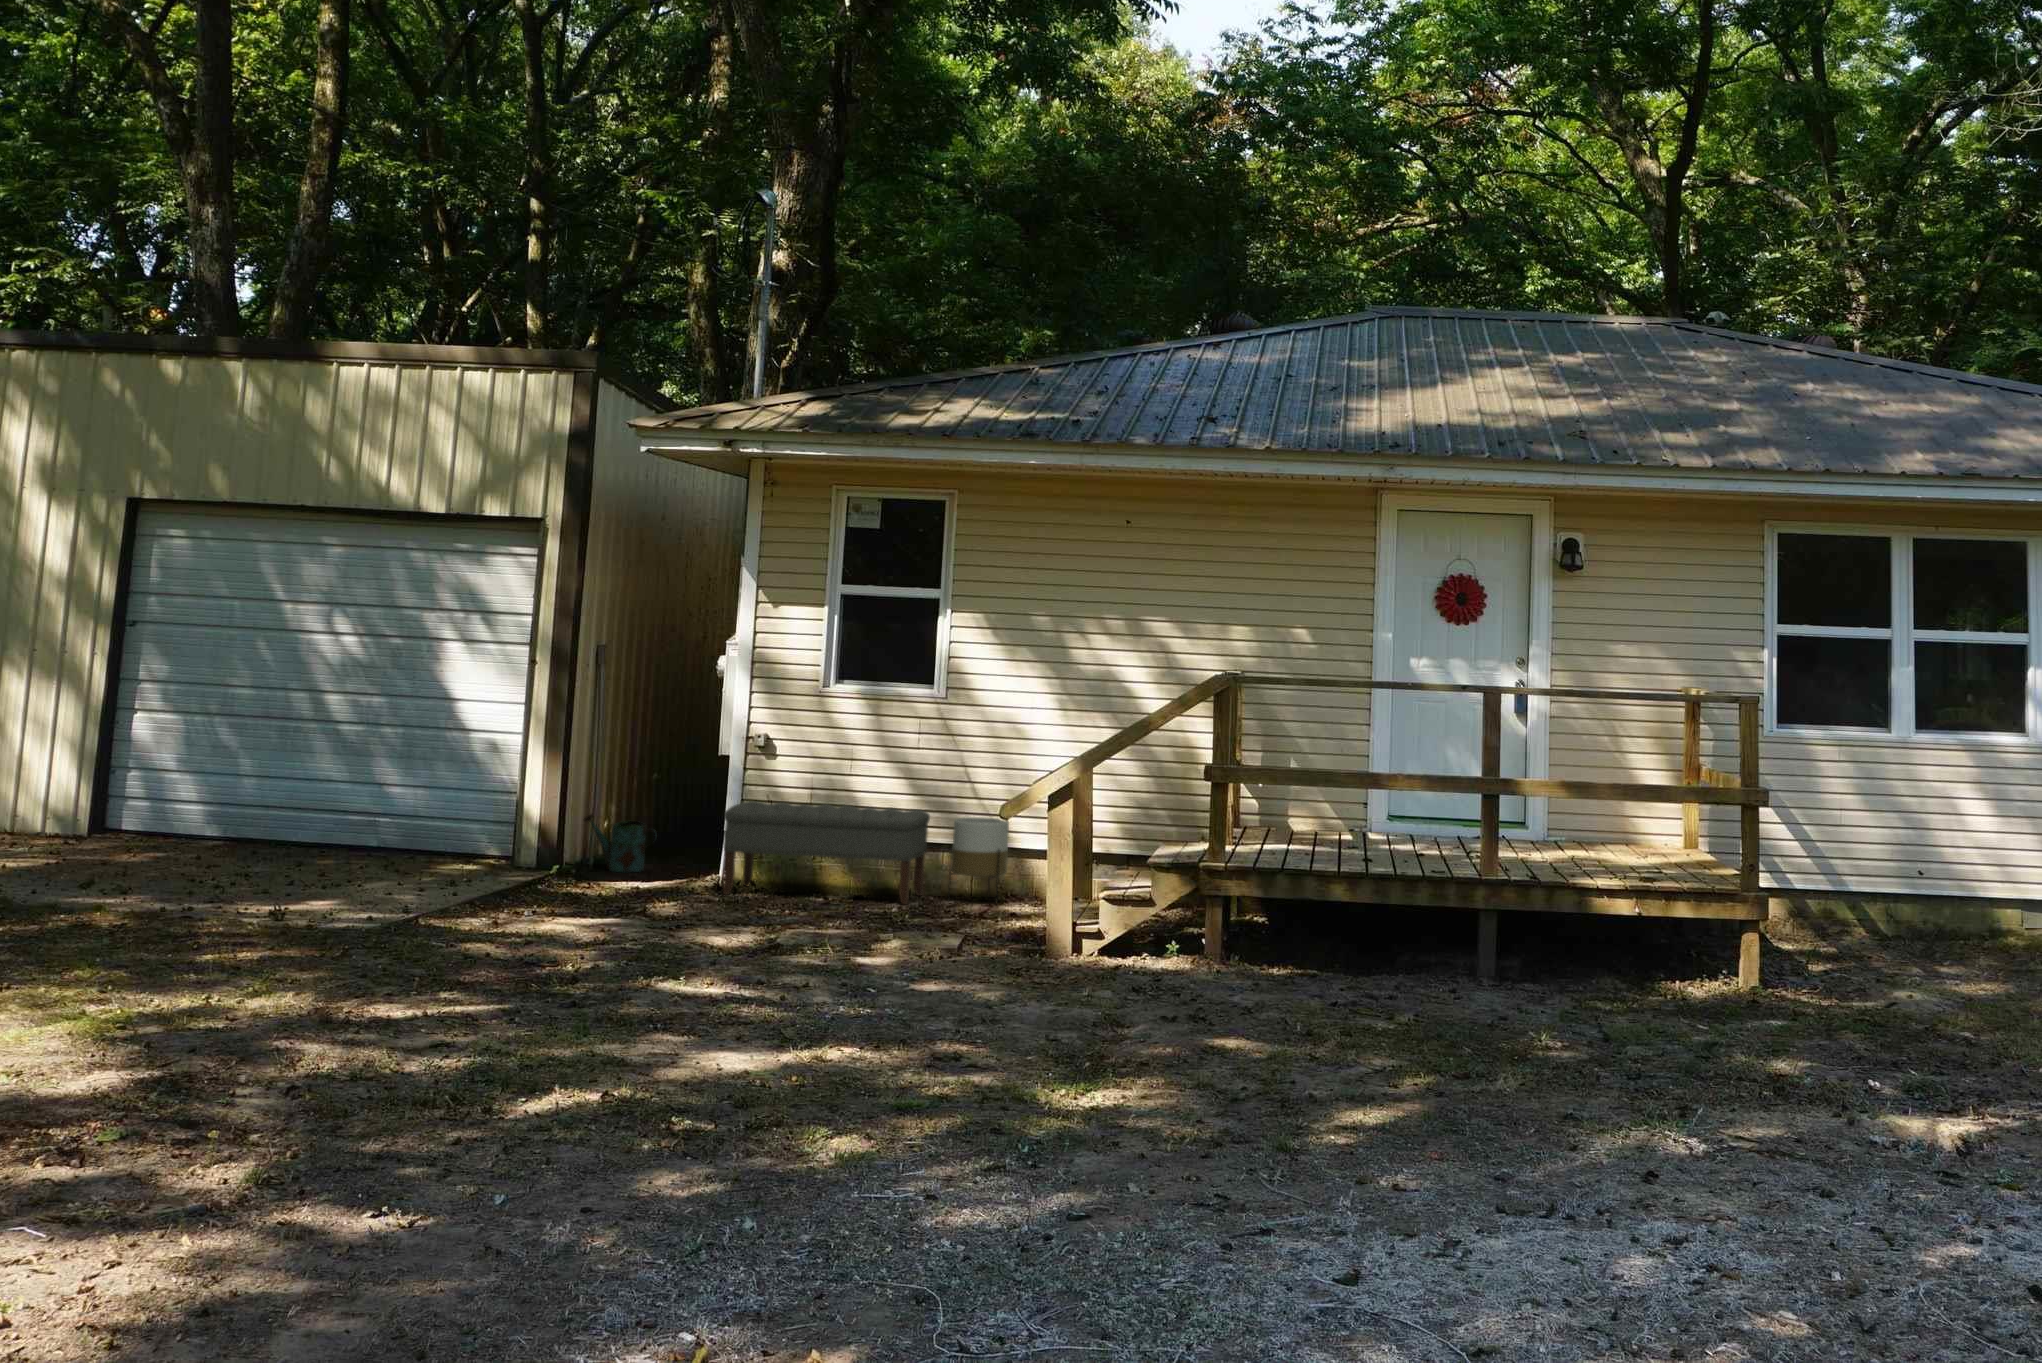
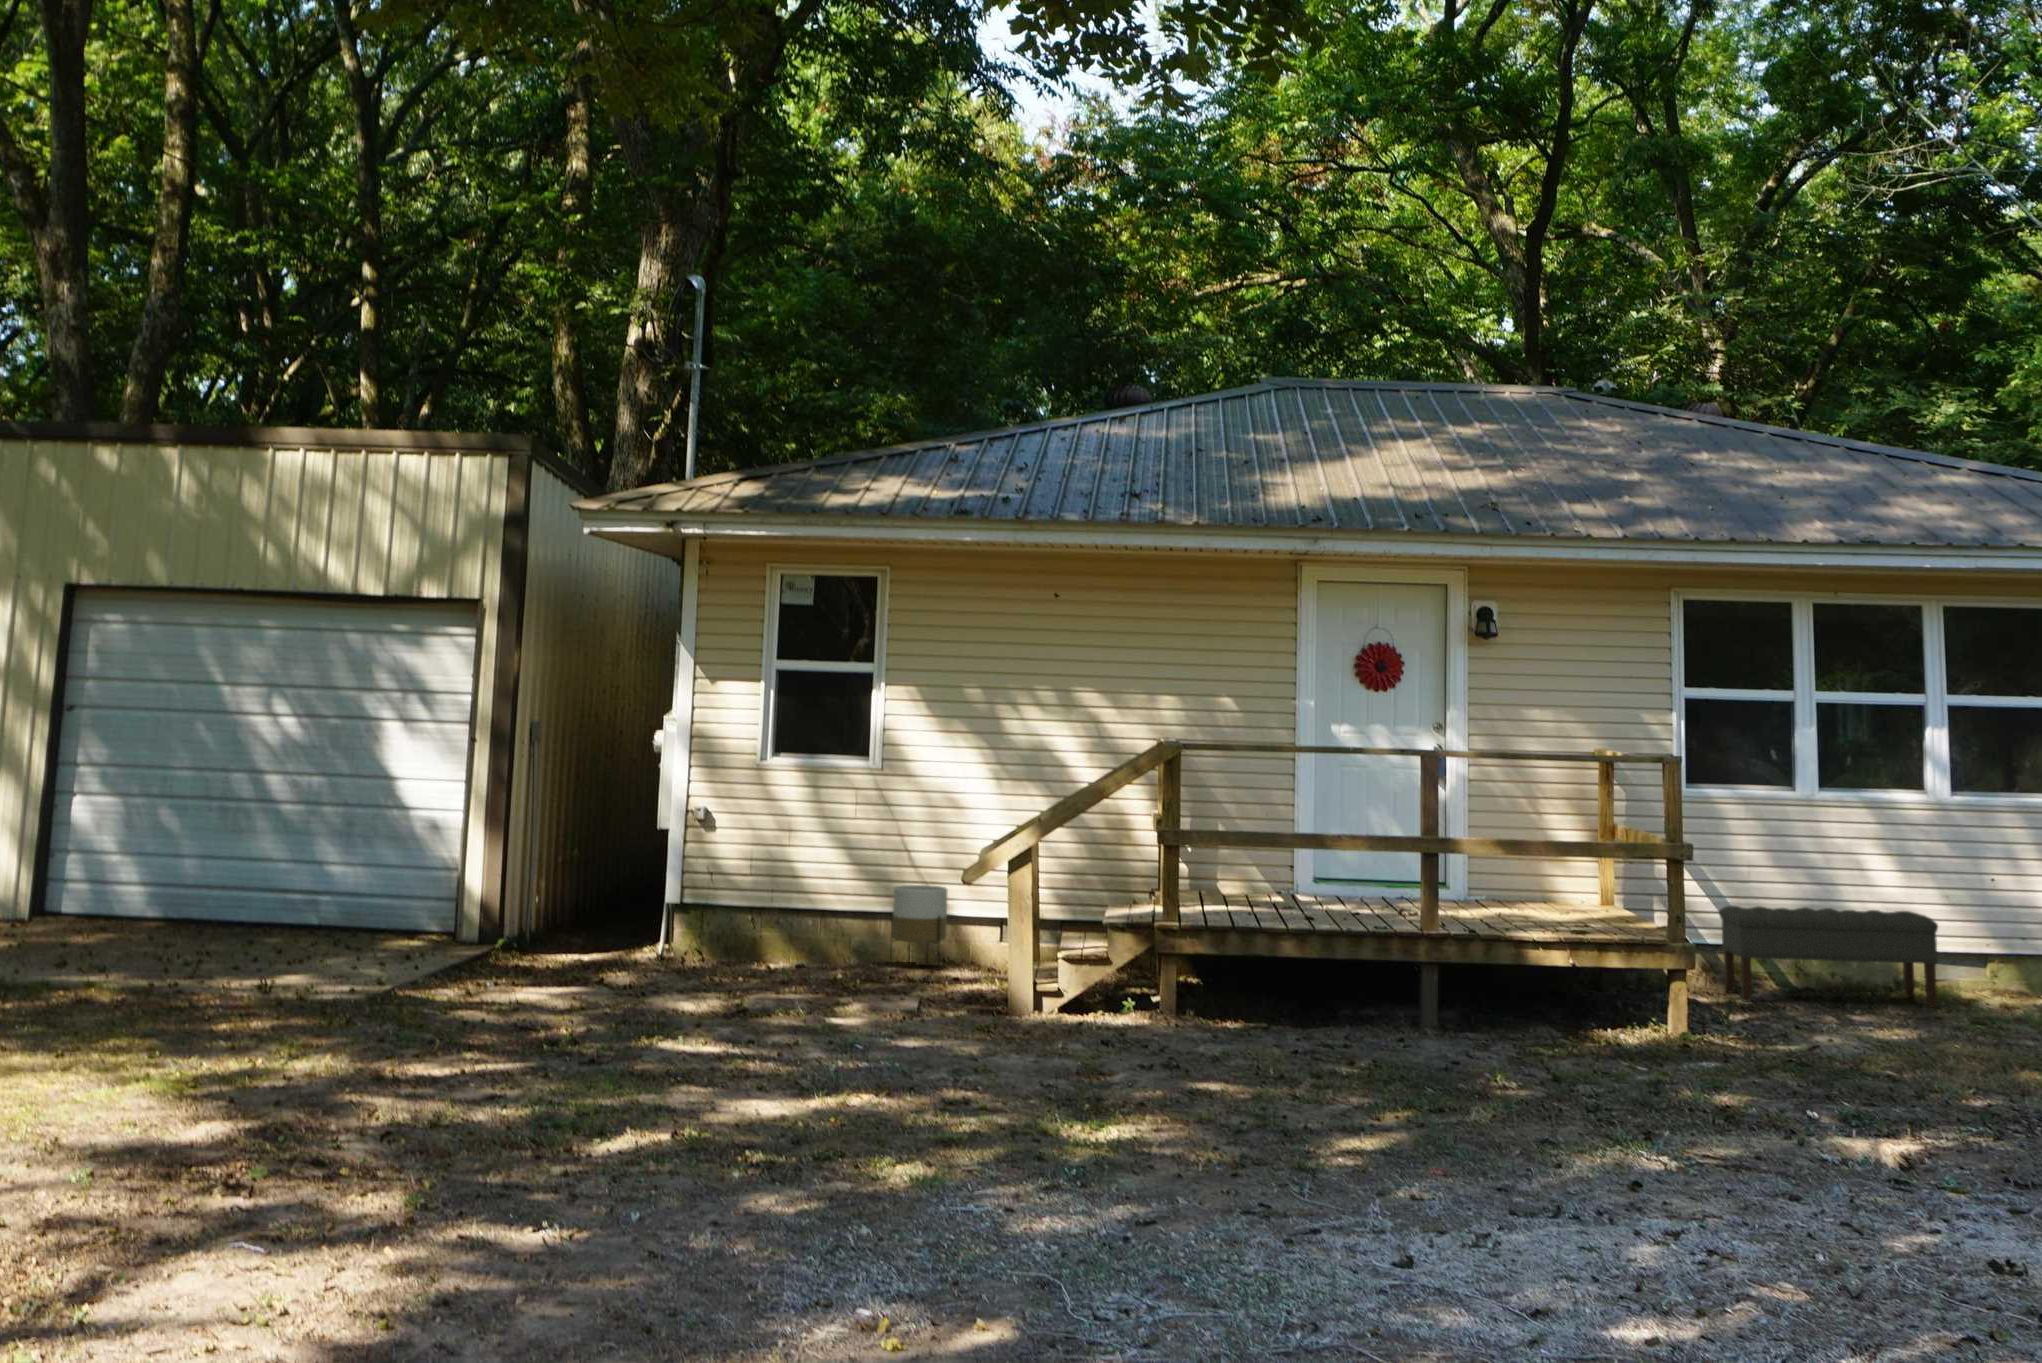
bench: present [723,801,930,905] -> present [1719,906,1938,1008]
watering can: present [584,814,657,872] -> none [523,887,597,945]

